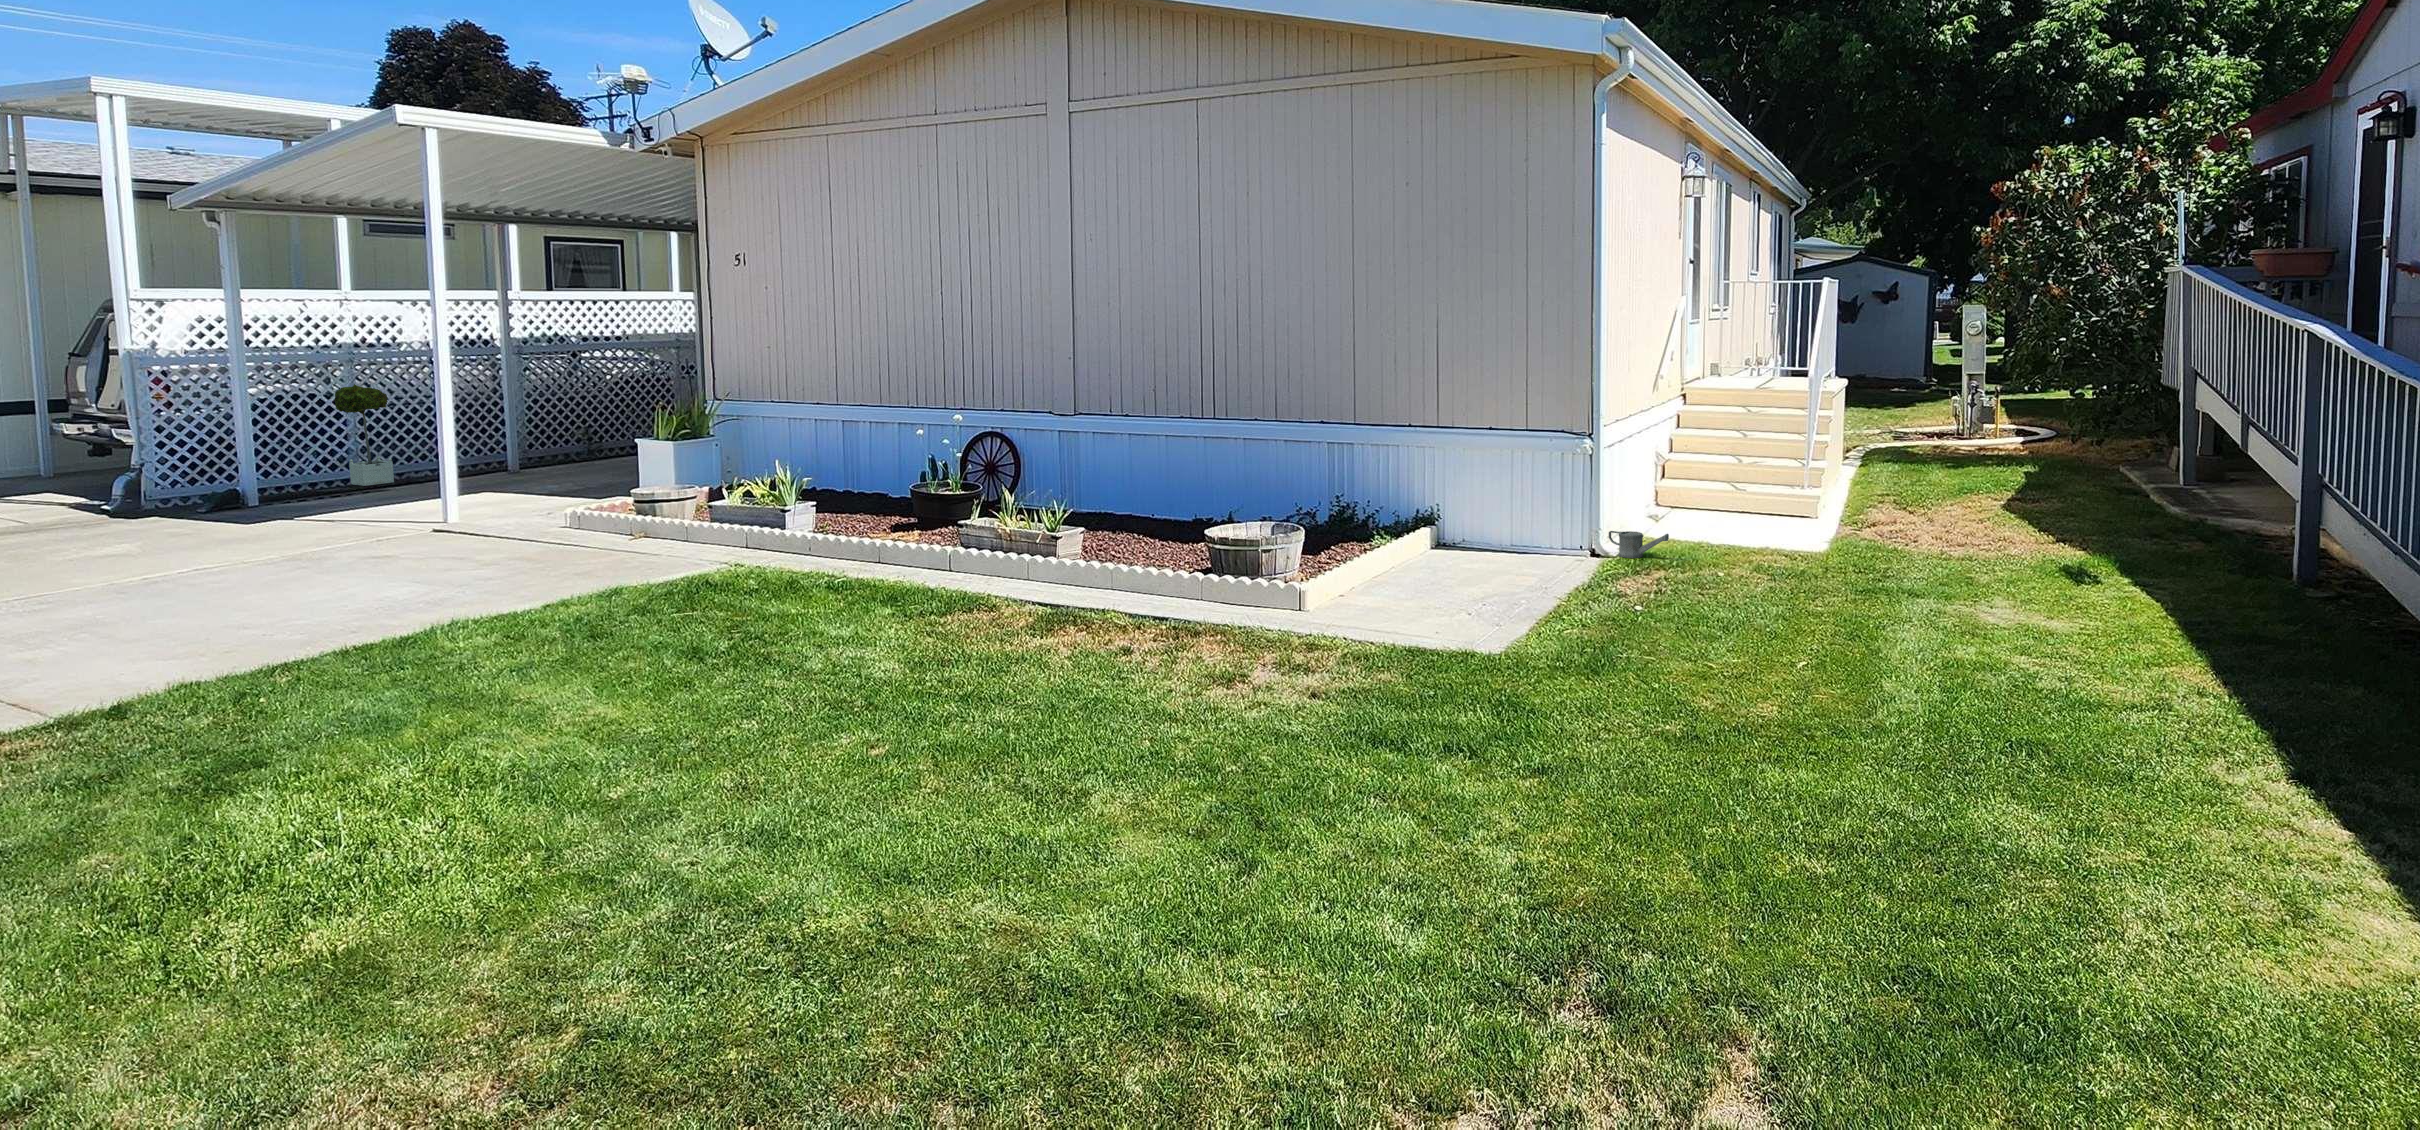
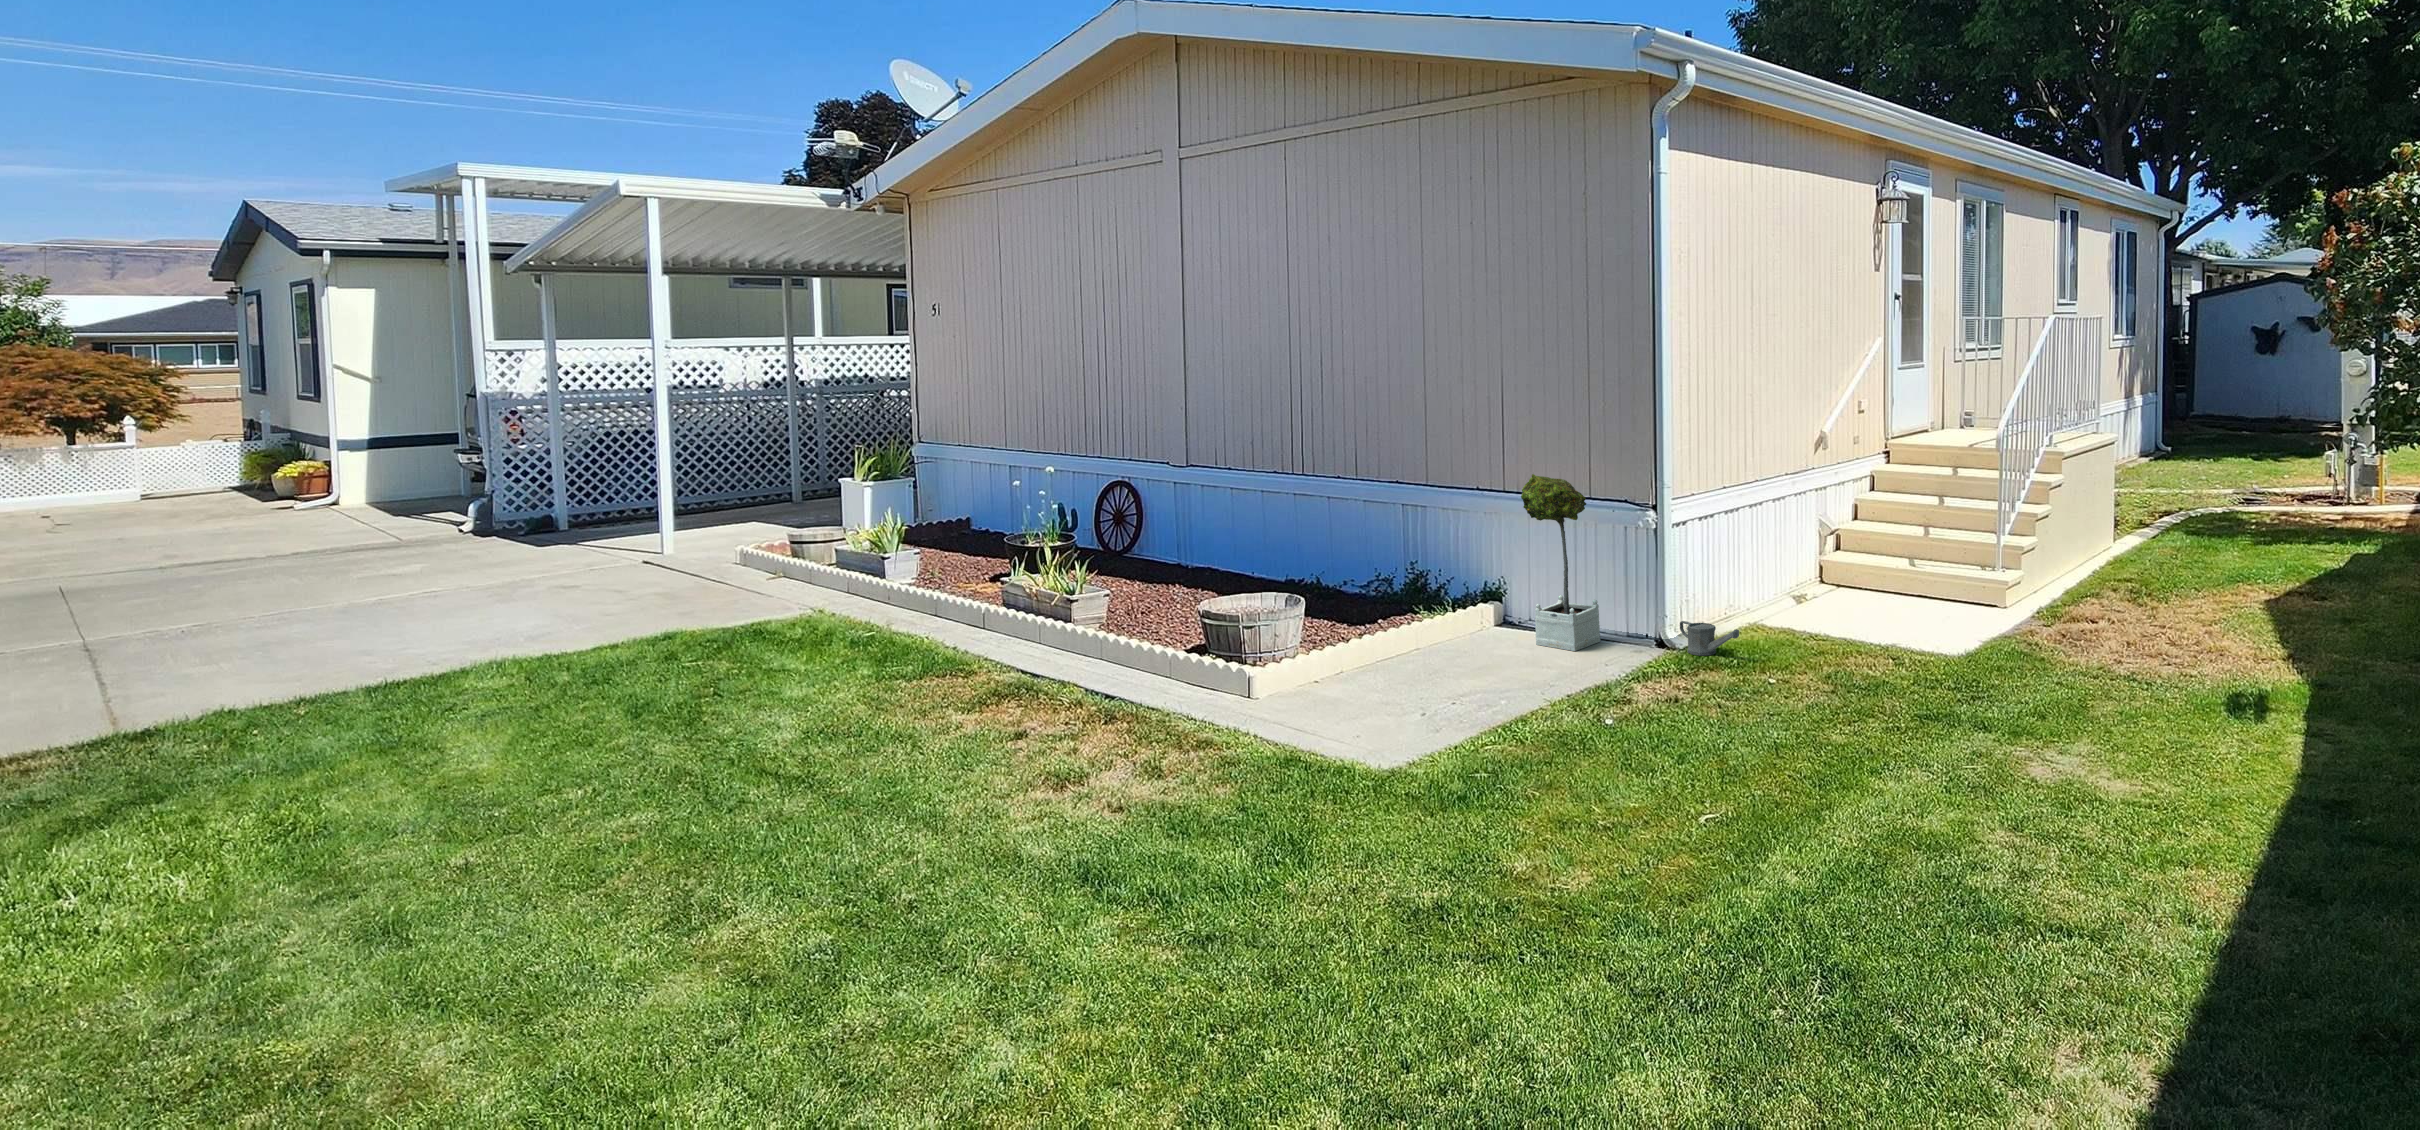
potted tree: present [335,384,394,486] -> present [1521,474,1600,651]

